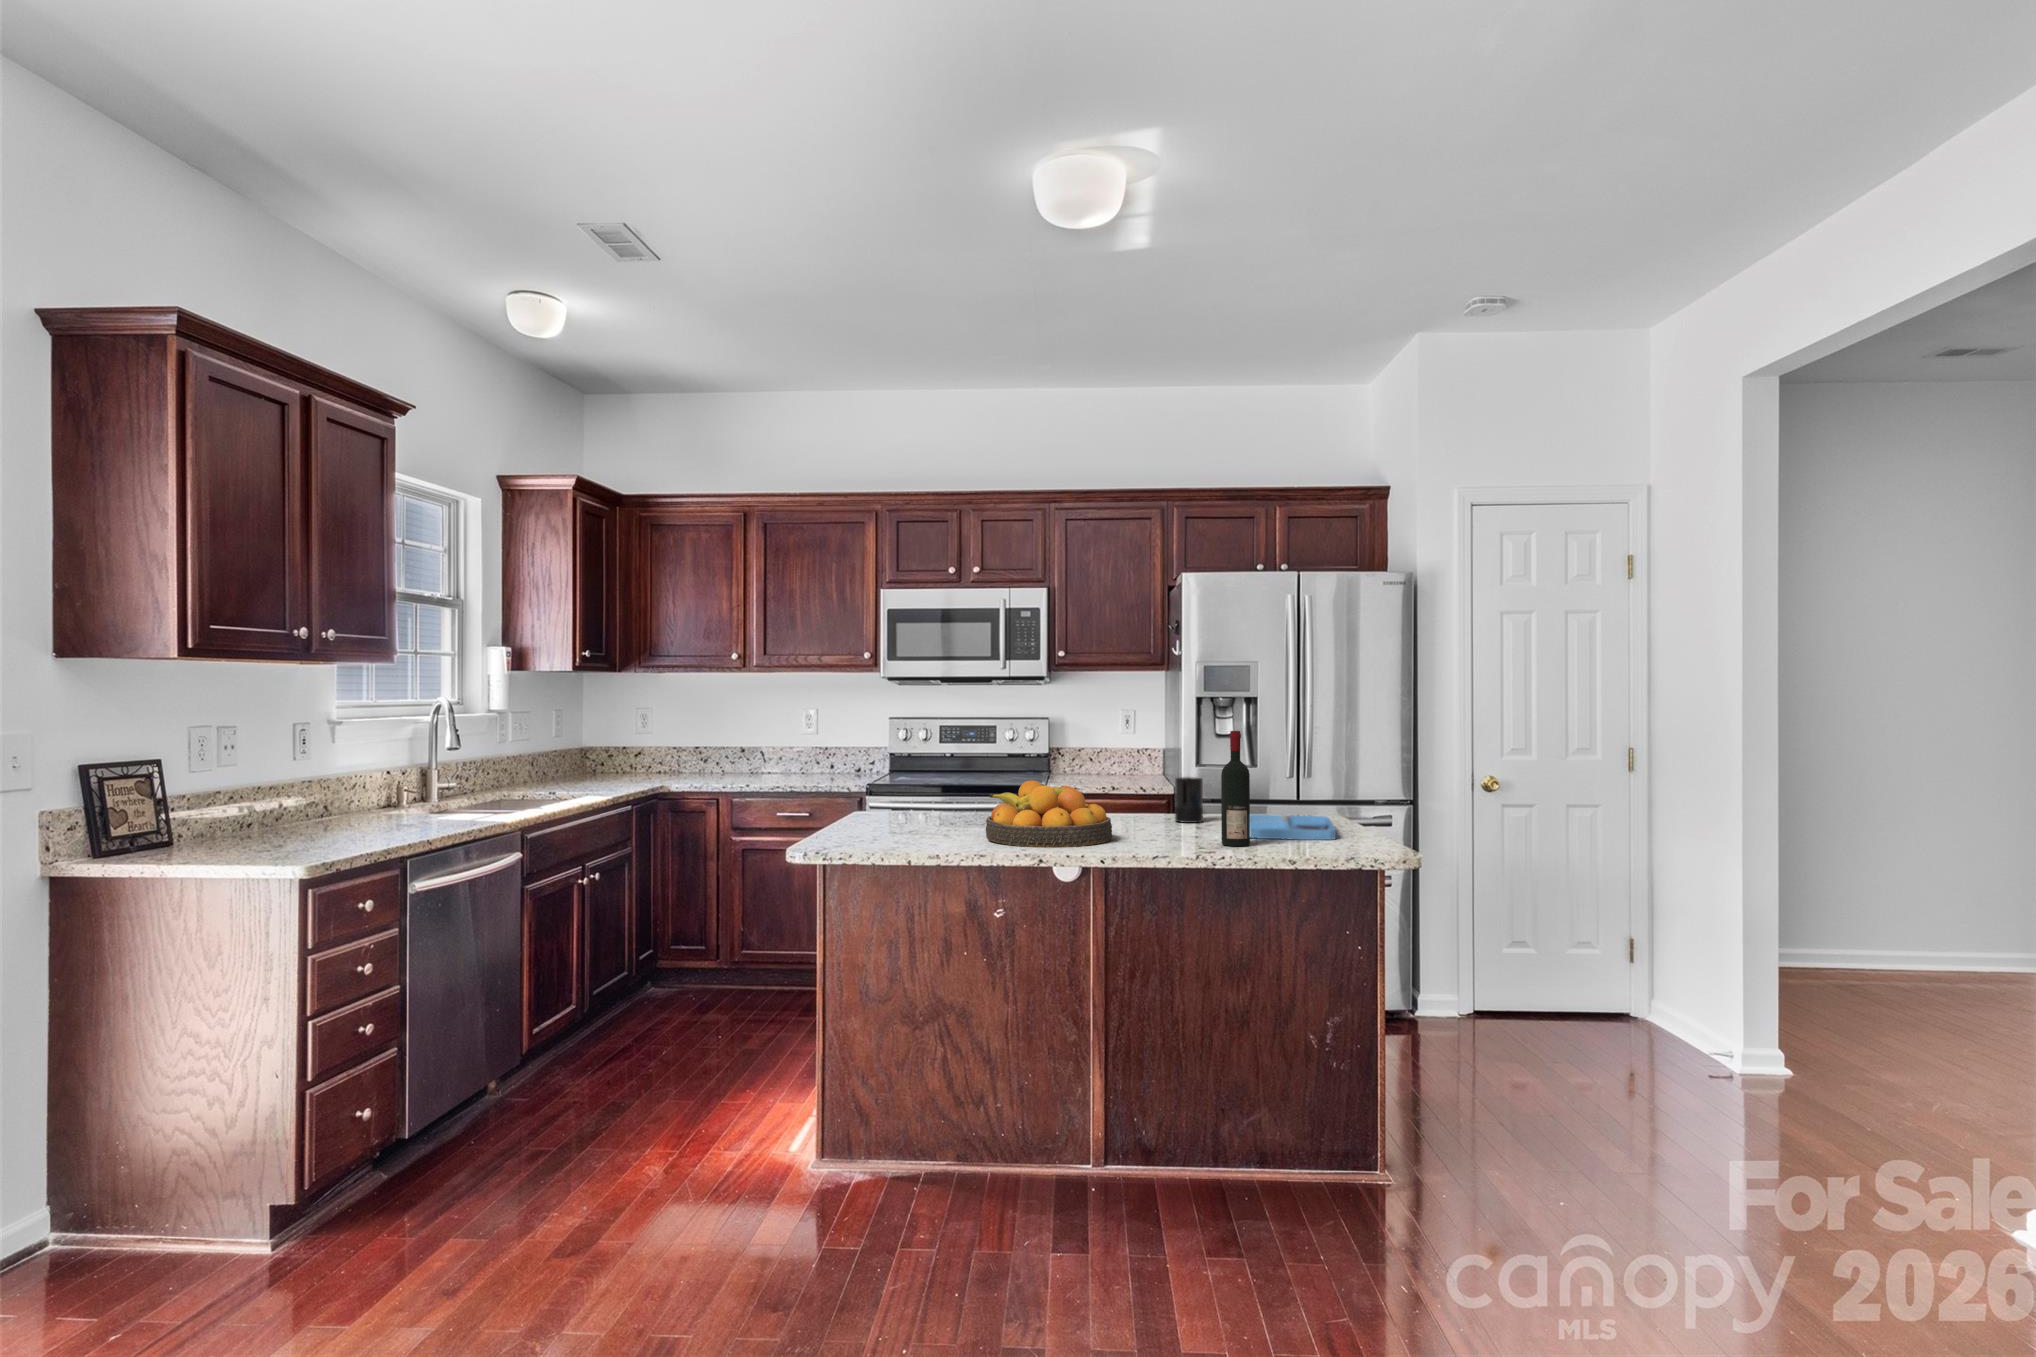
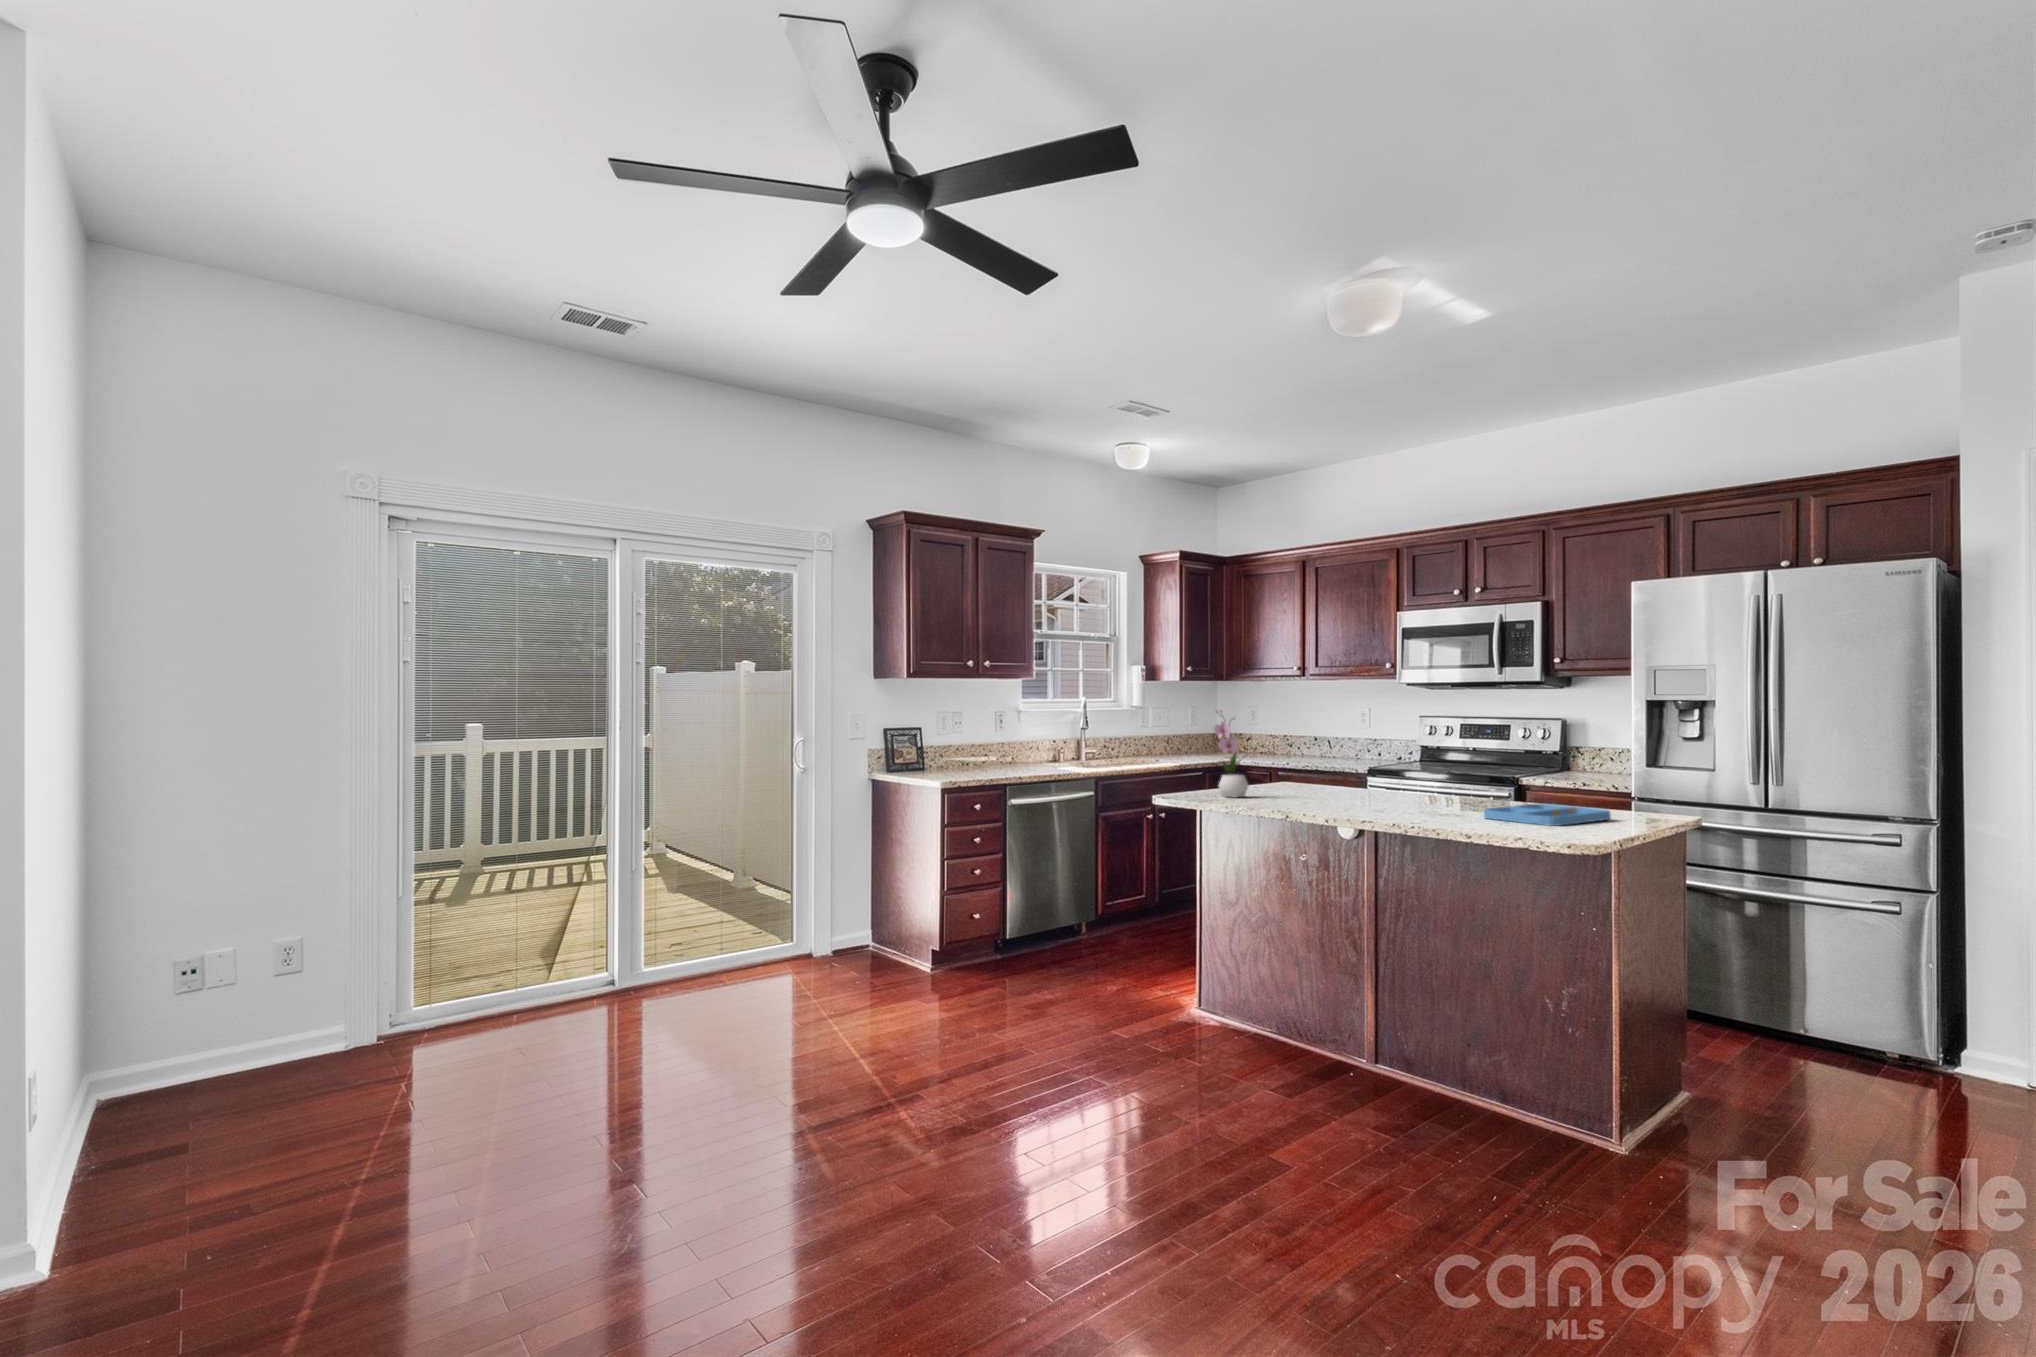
flower arrangement: none [876,714,920,841] -> present [1214,715,1249,798]
wine bottle: present [1221,731,1250,846] -> none [1432,727,1457,821]
candle: present [1175,777,1203,823] -> none [1490,766,1521,808]
fruit bowl: present [986,780,1112,847] -> none [1281,761,1379,810]

